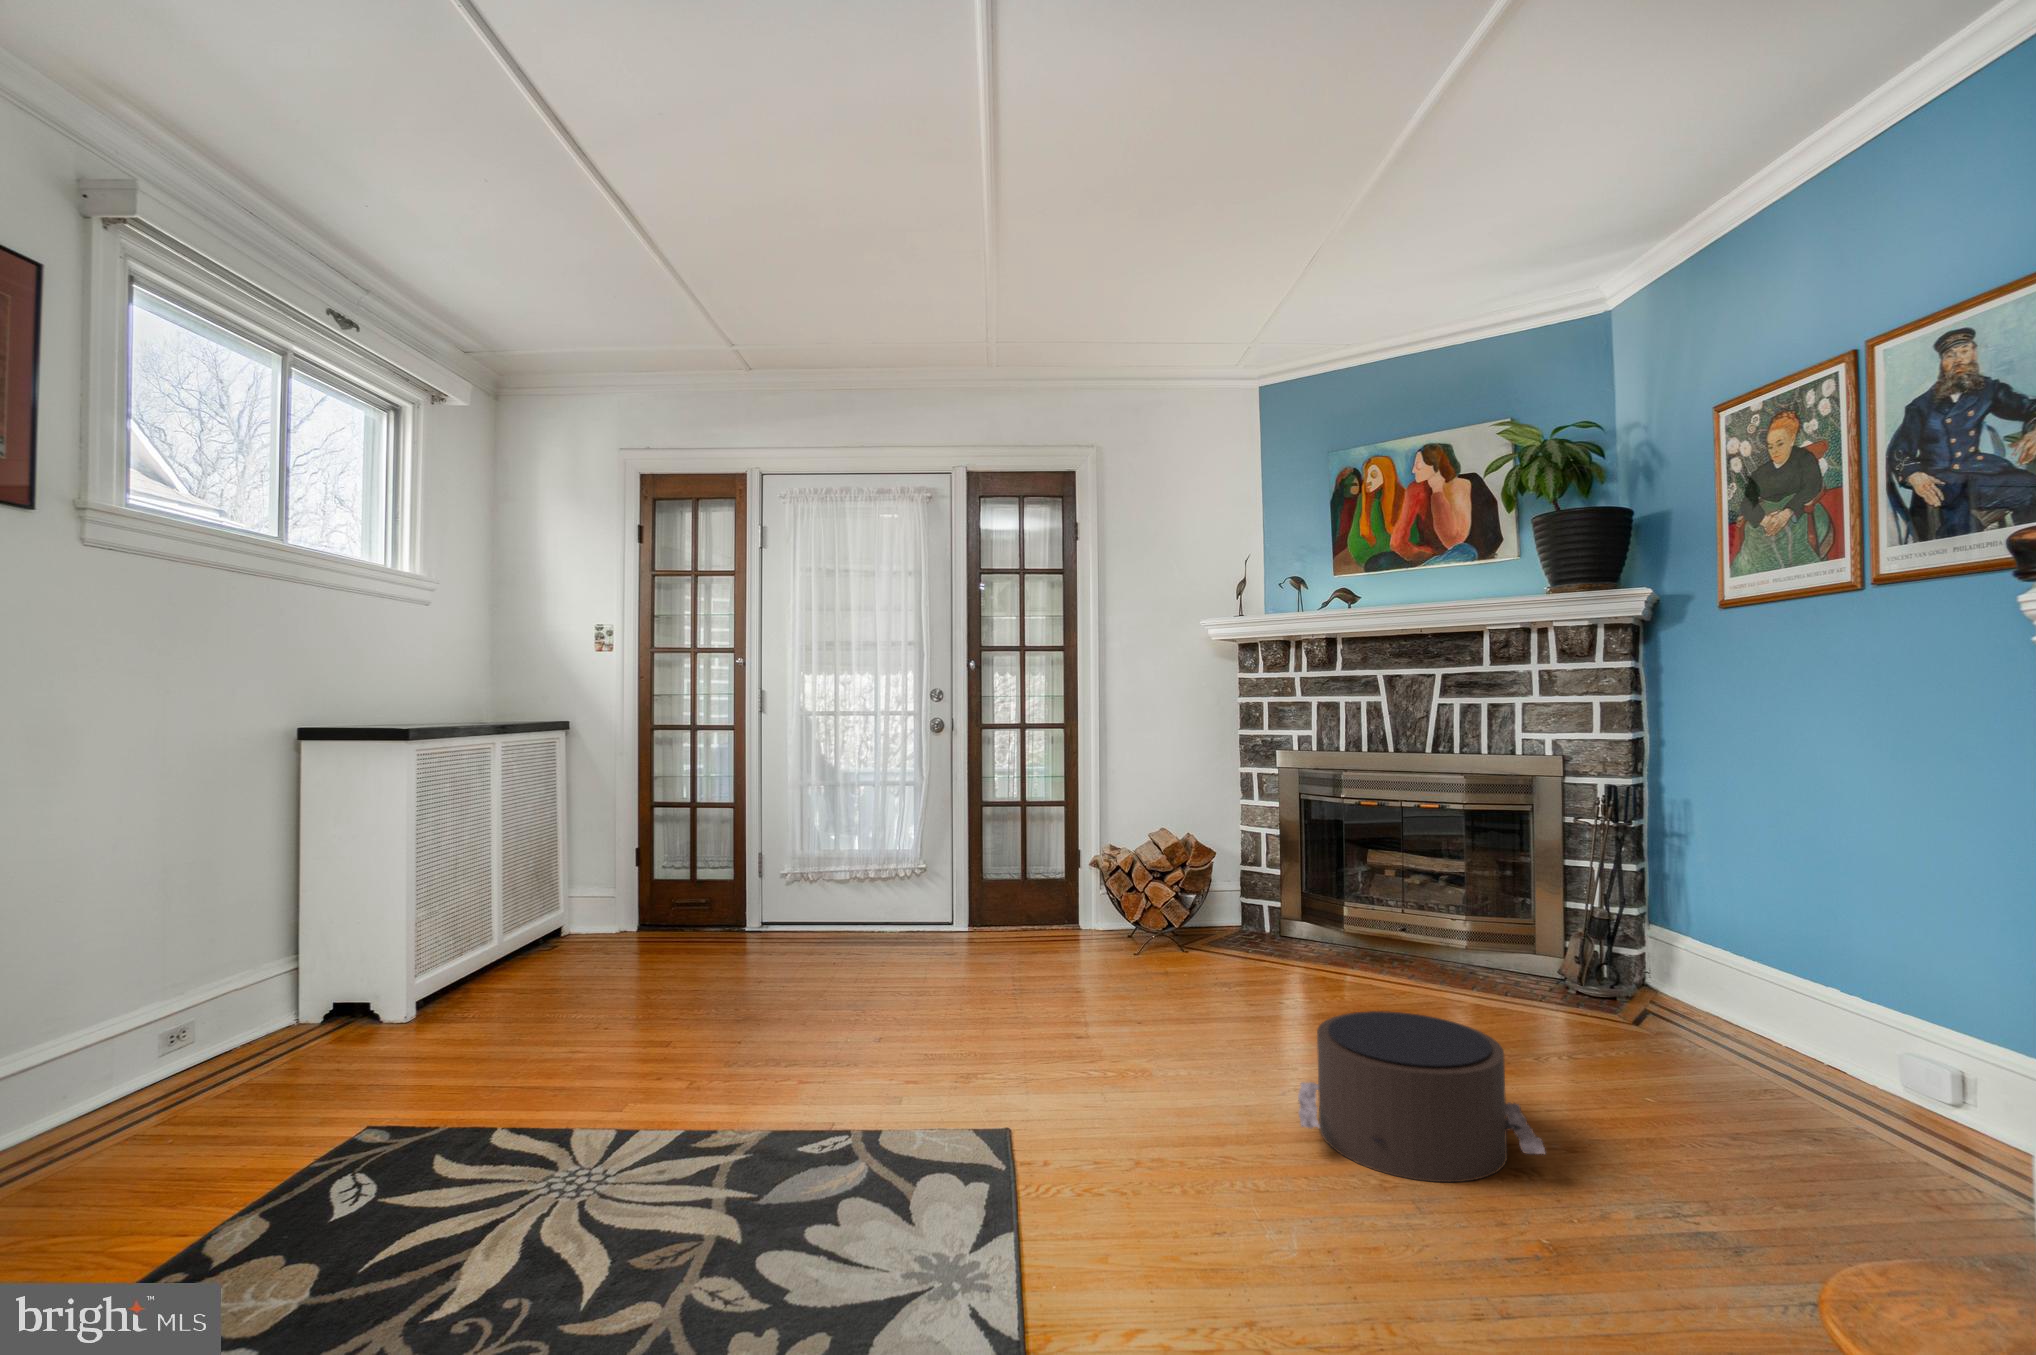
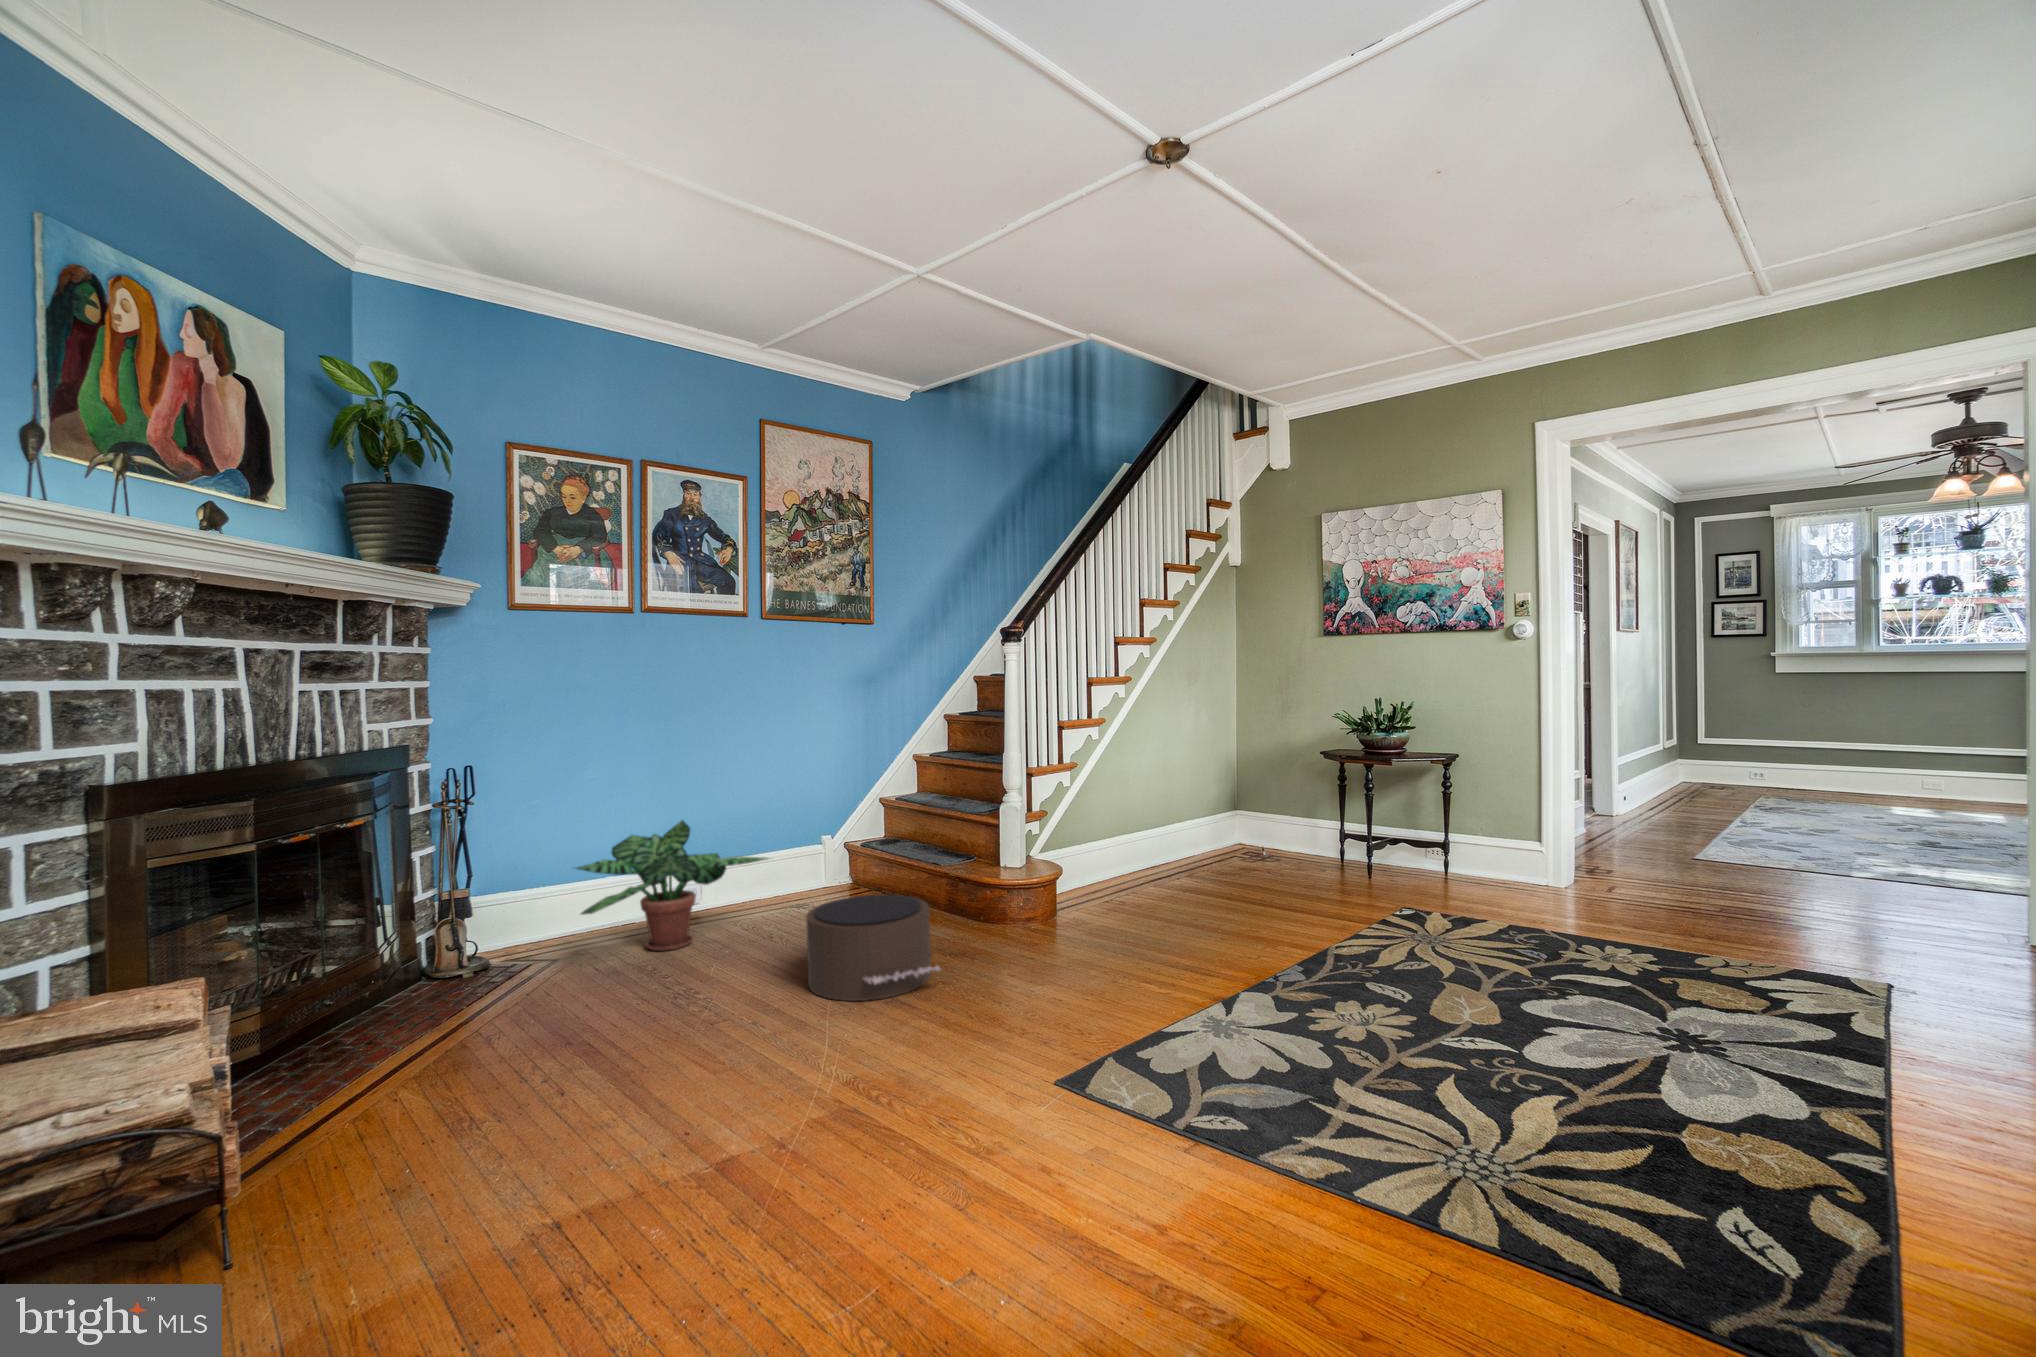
potted plant: none [1529,898,1830,1092] -> present [574,820,768,951]

